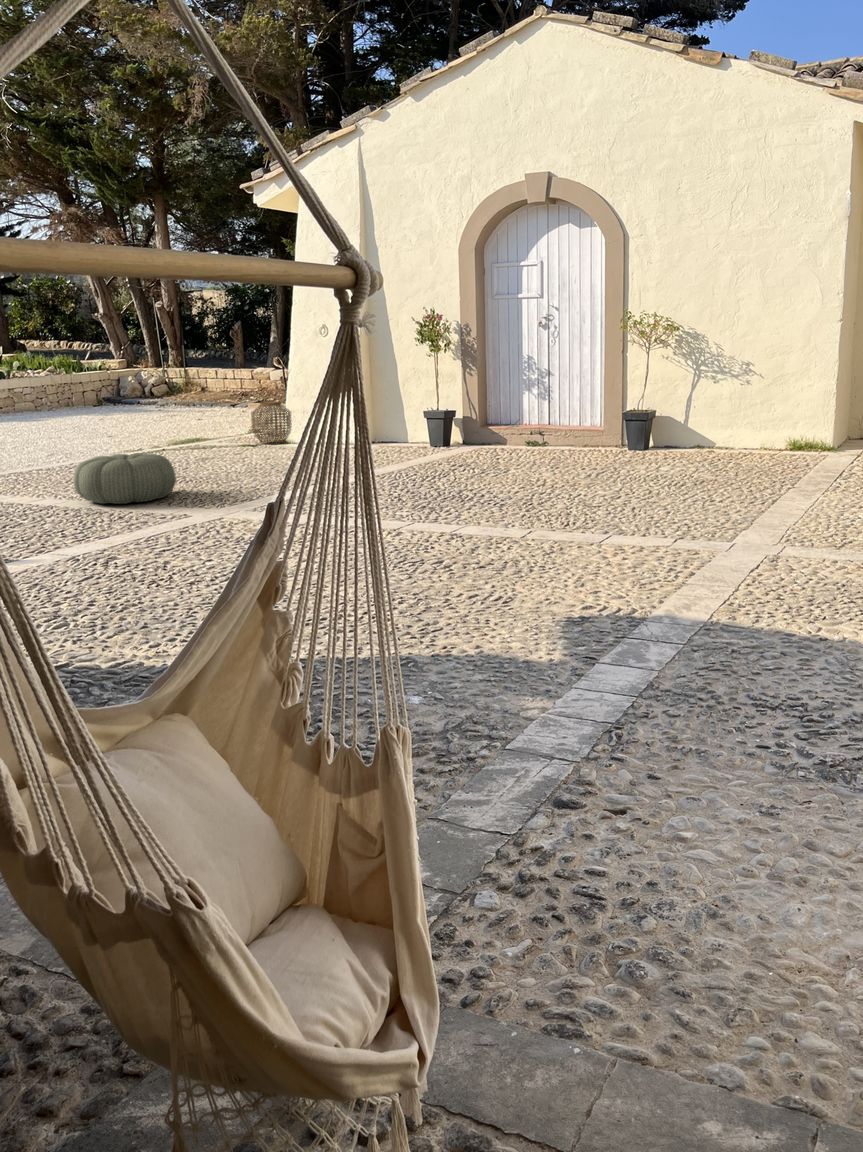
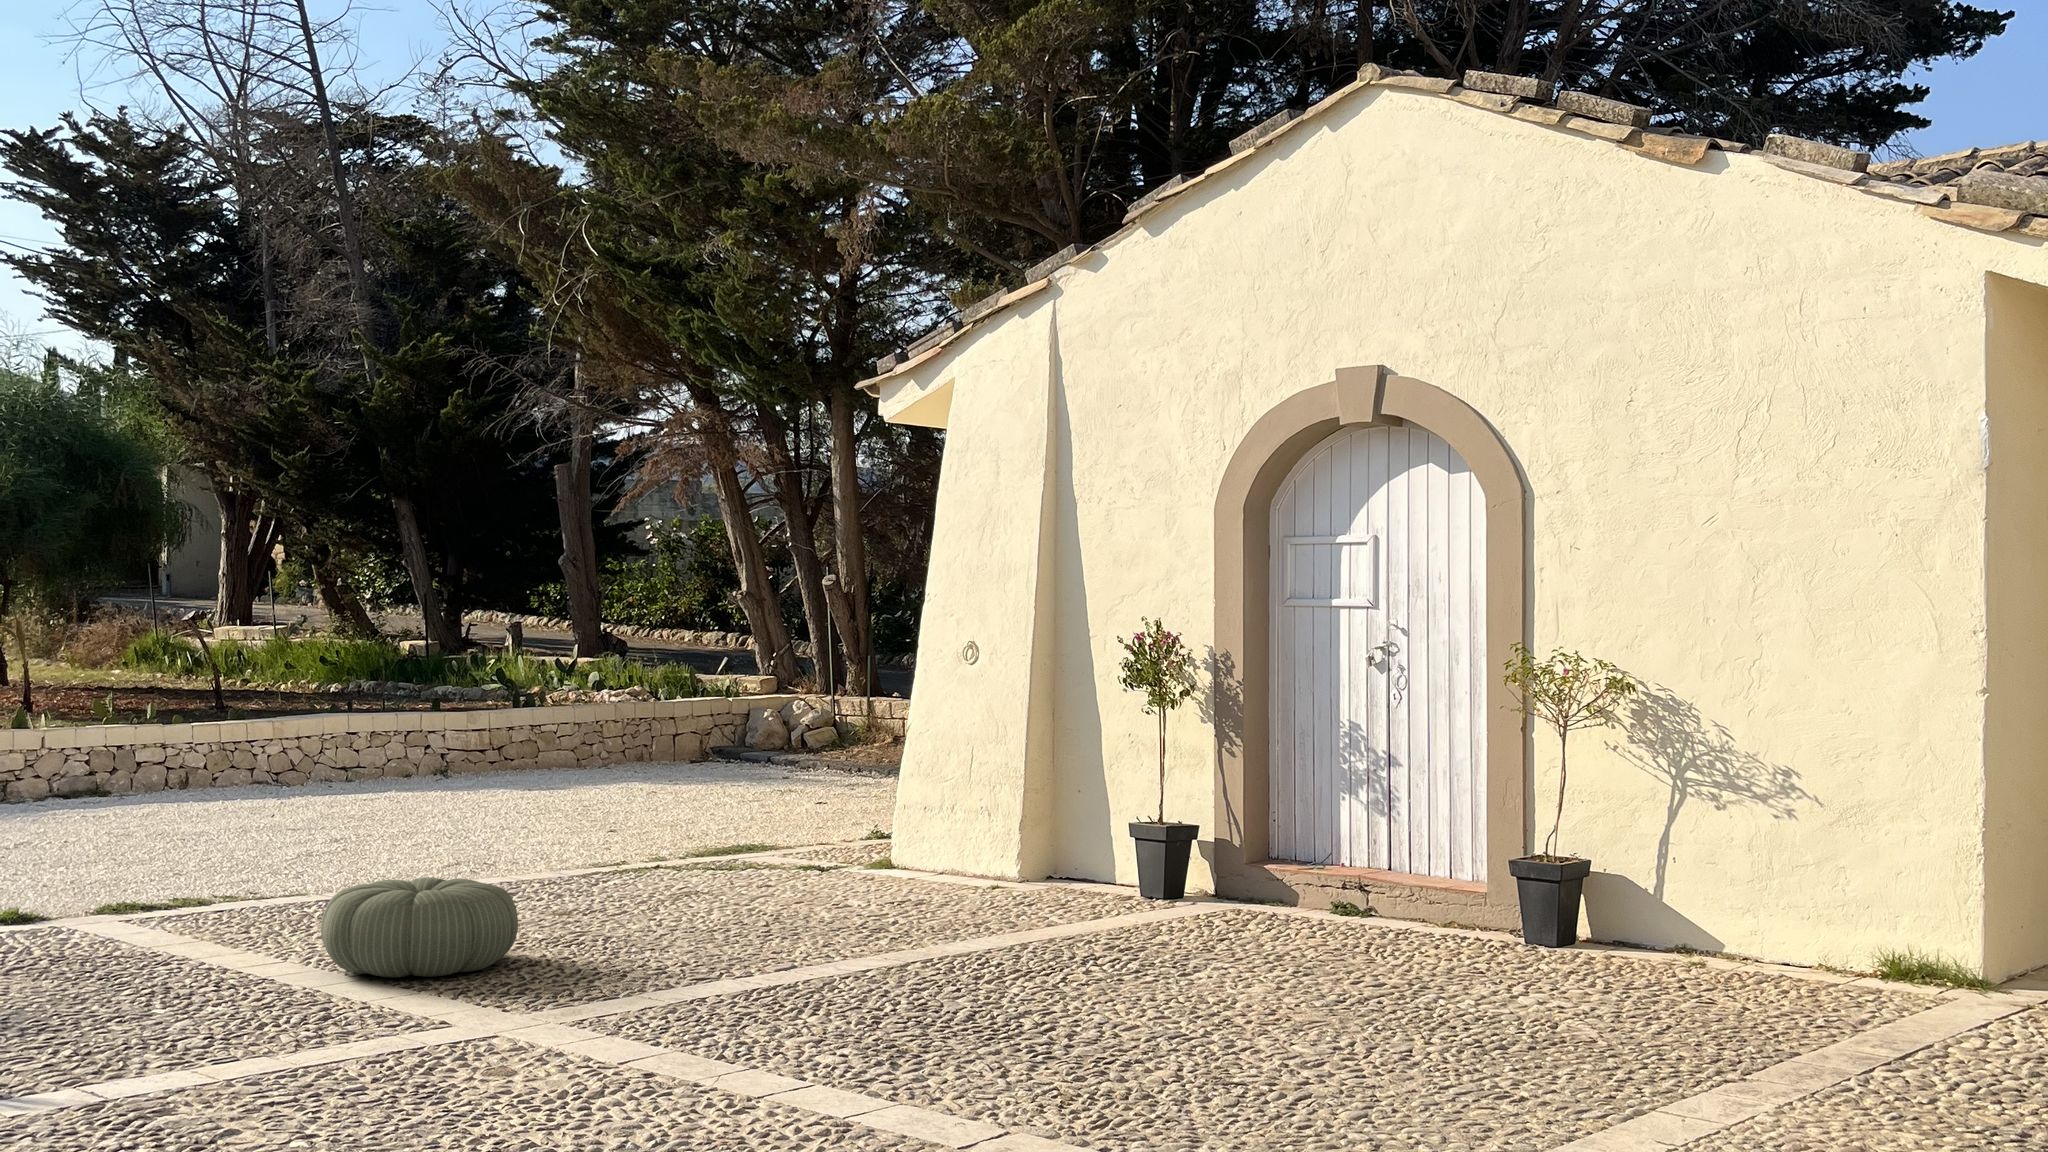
woven basket: present [251,401,291,444] -> none [827,783,905,868]

